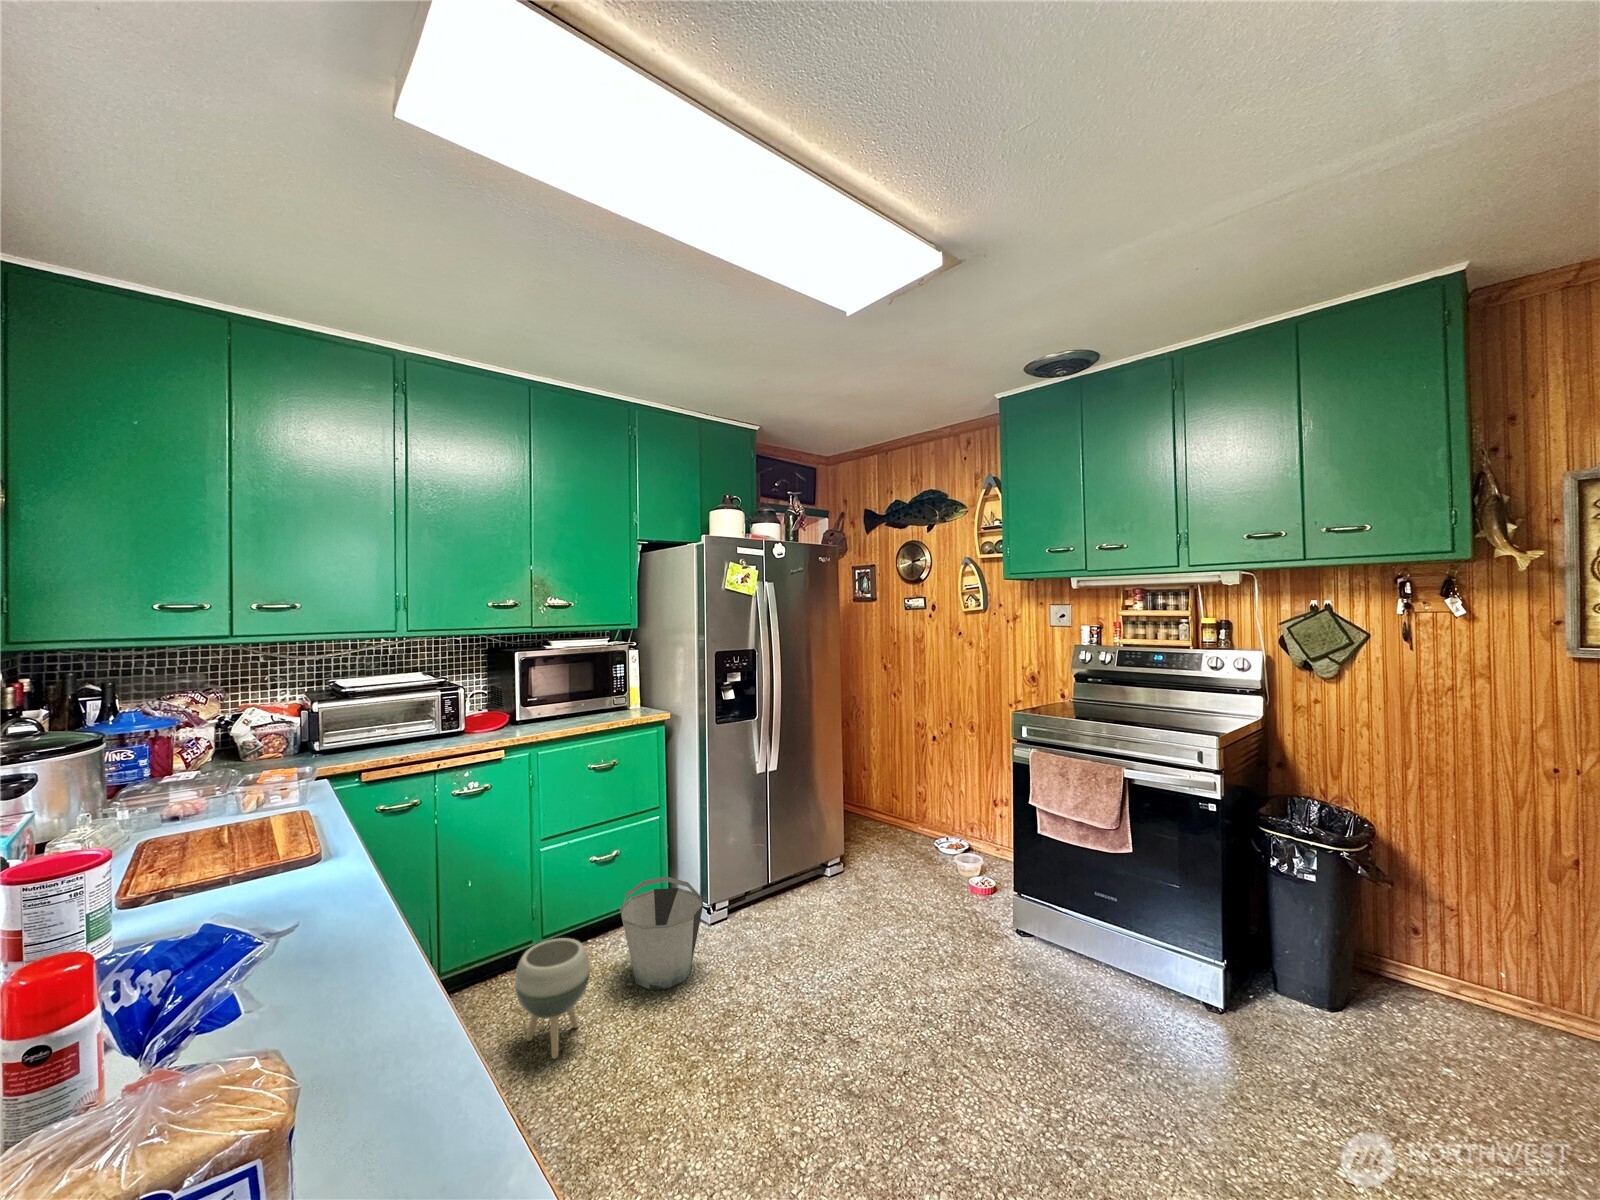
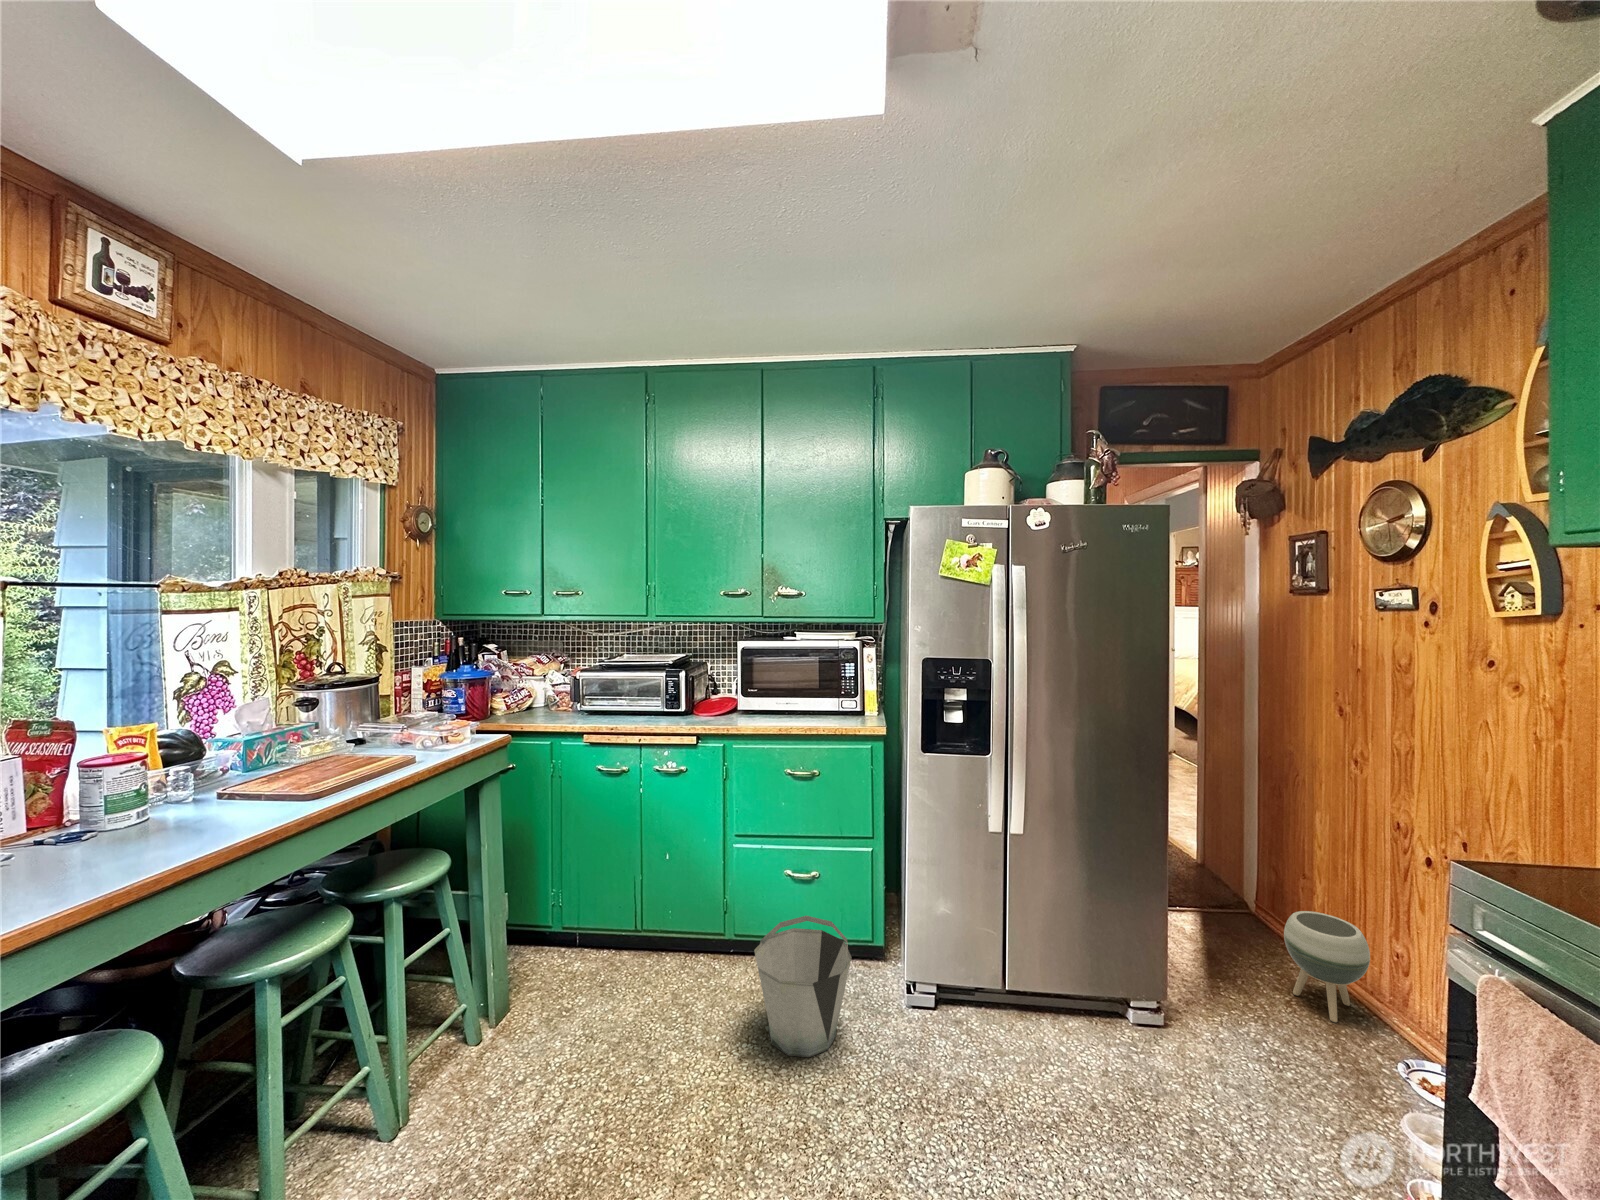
planter: present [515,938,590,1059] -> present [1284,911,1370,1022]

